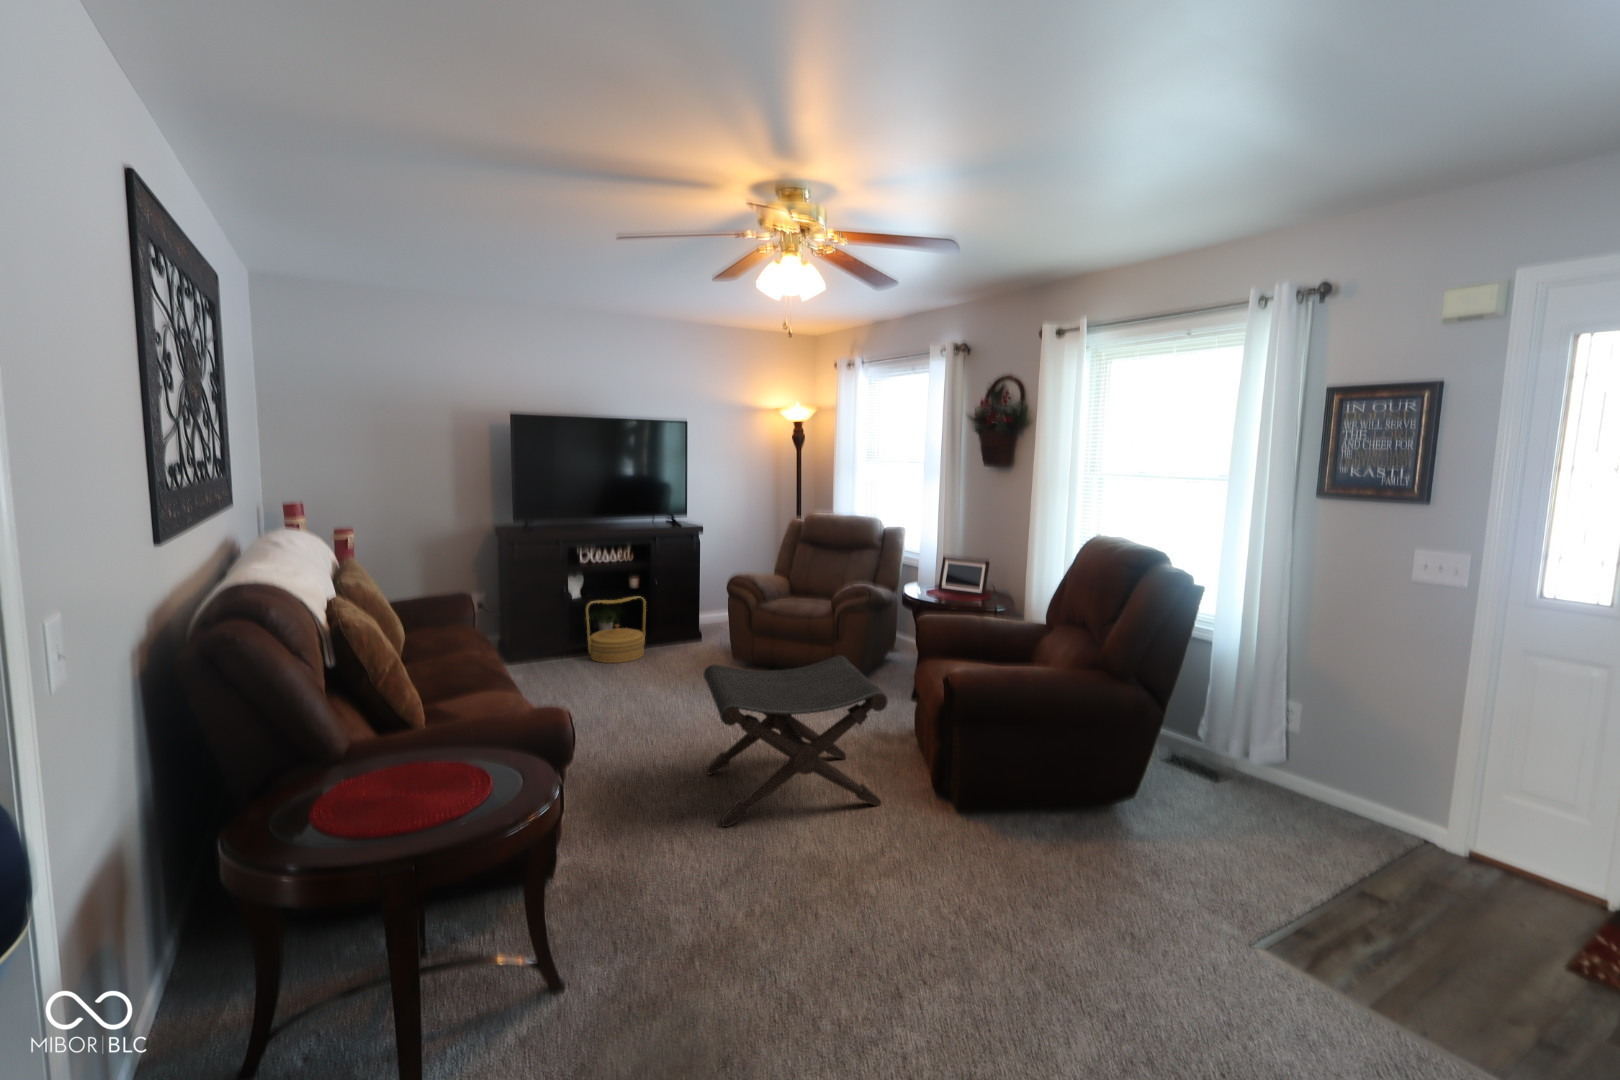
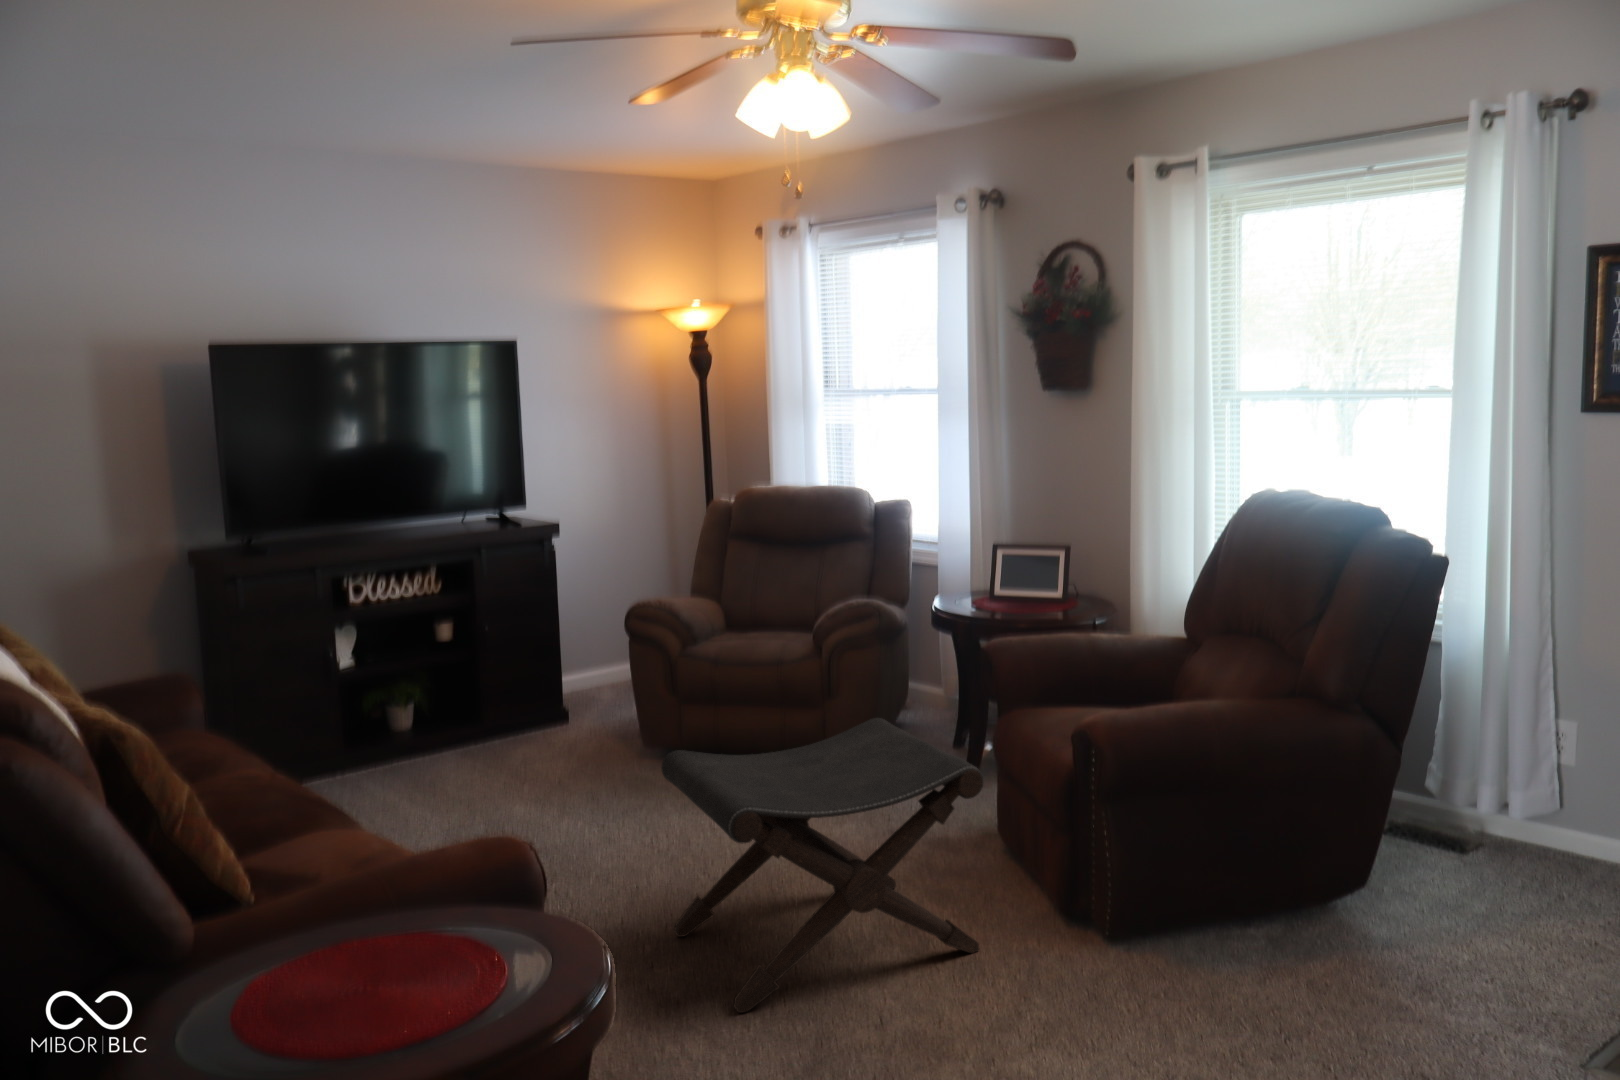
woven basket: present [586,596,646,663] -> none [369,654,477,777]

